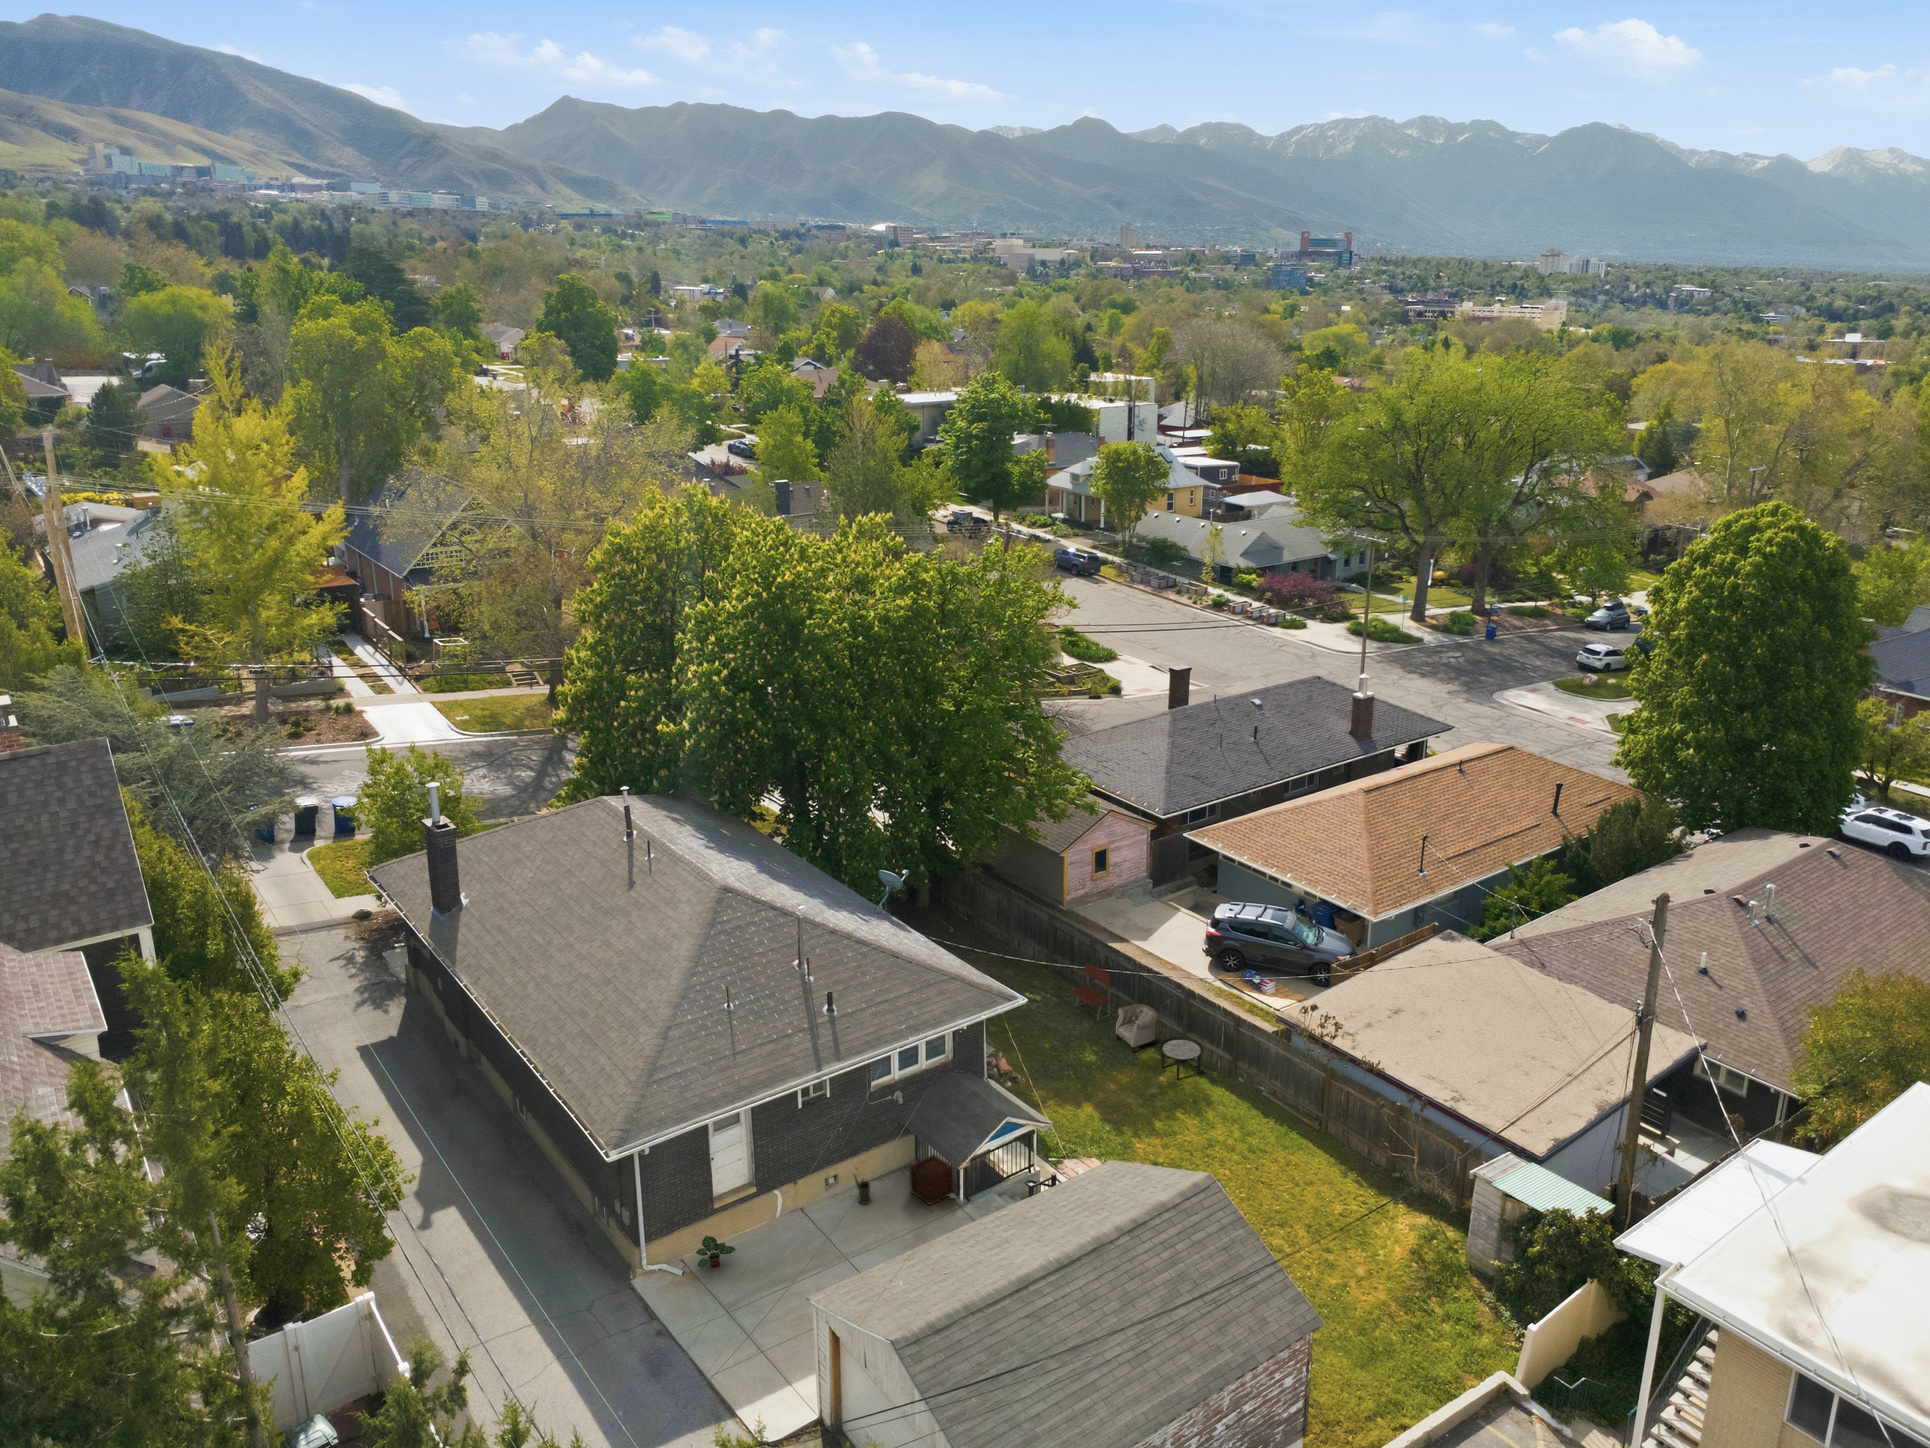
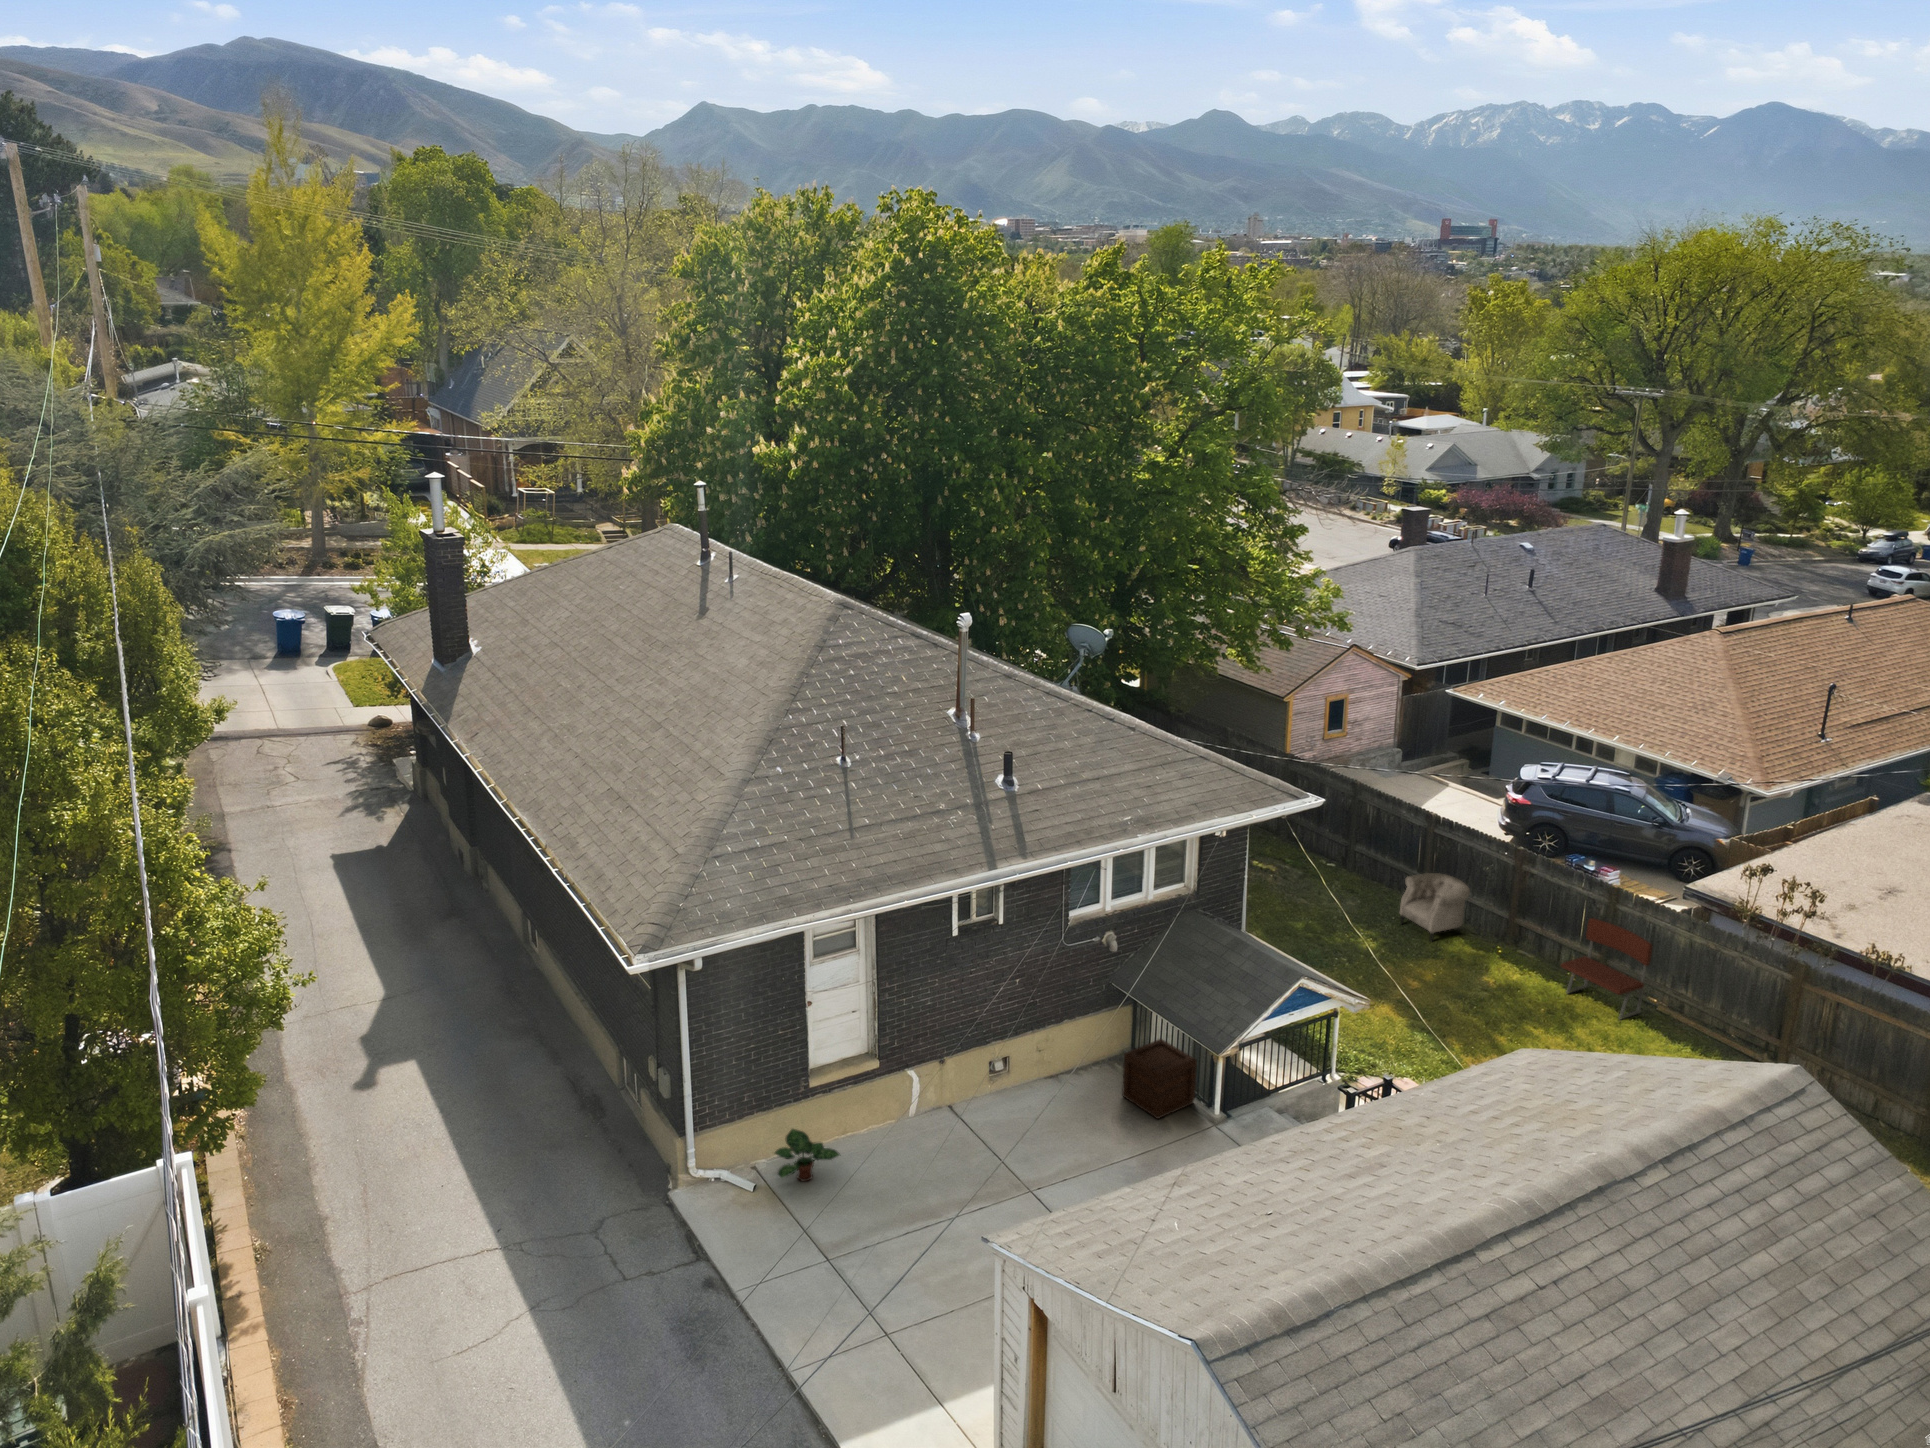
bench: present [1071,963,1112,1020] -> present [1561,918,1652,1019]
round table: present [1160,1037,1203,1080] -> none [1482,919,1555,982]
watering can: present [854,1174,871,1205] -> none [1029,1057,1059,1109]

